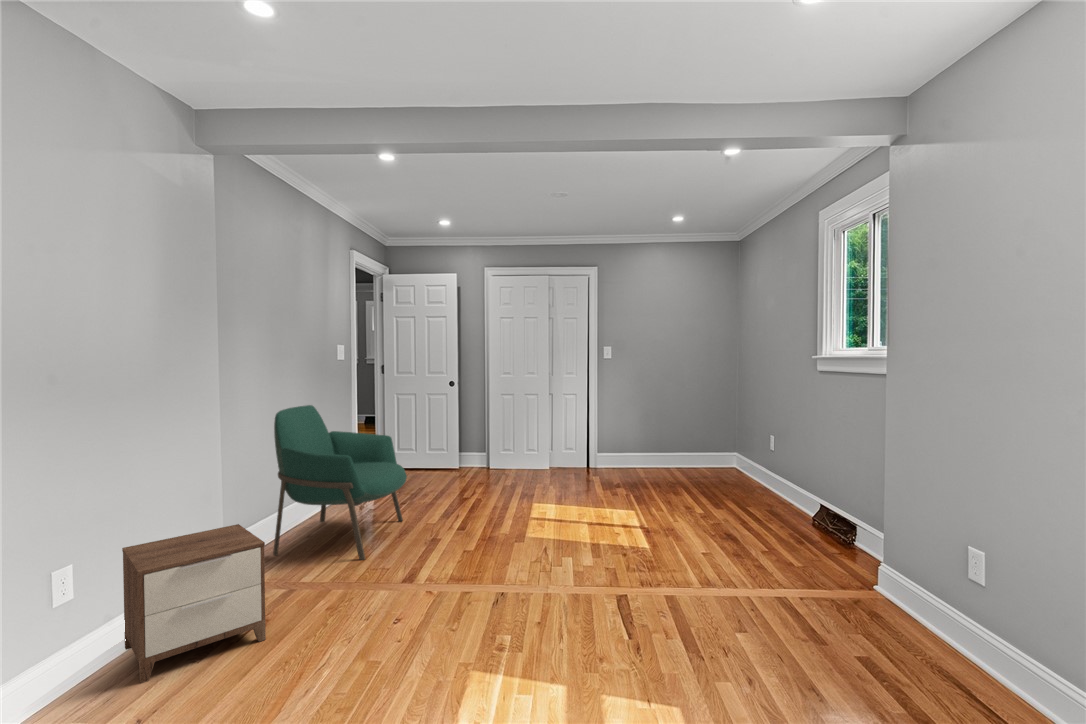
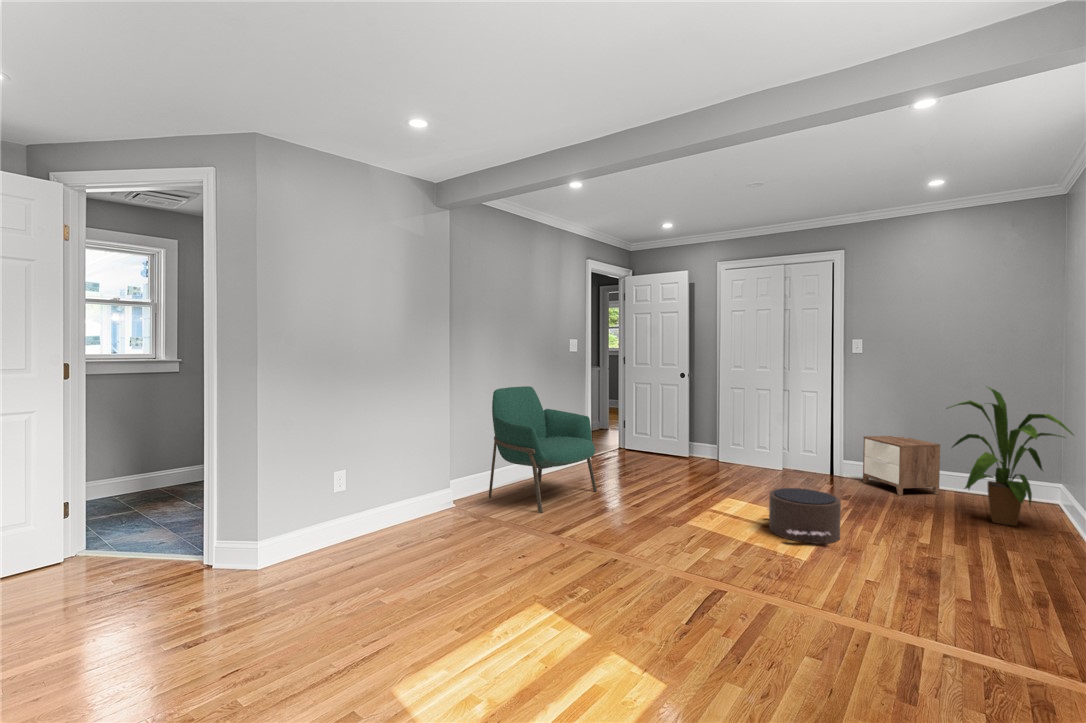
house plant: none [690,383,773,489] -> present [949,387,1073,526]
pouf: none [584,484,654,533] -> present [767,488,841,544]
nightstand: present [122,524,266,683] -> present [863,436,940,496]

